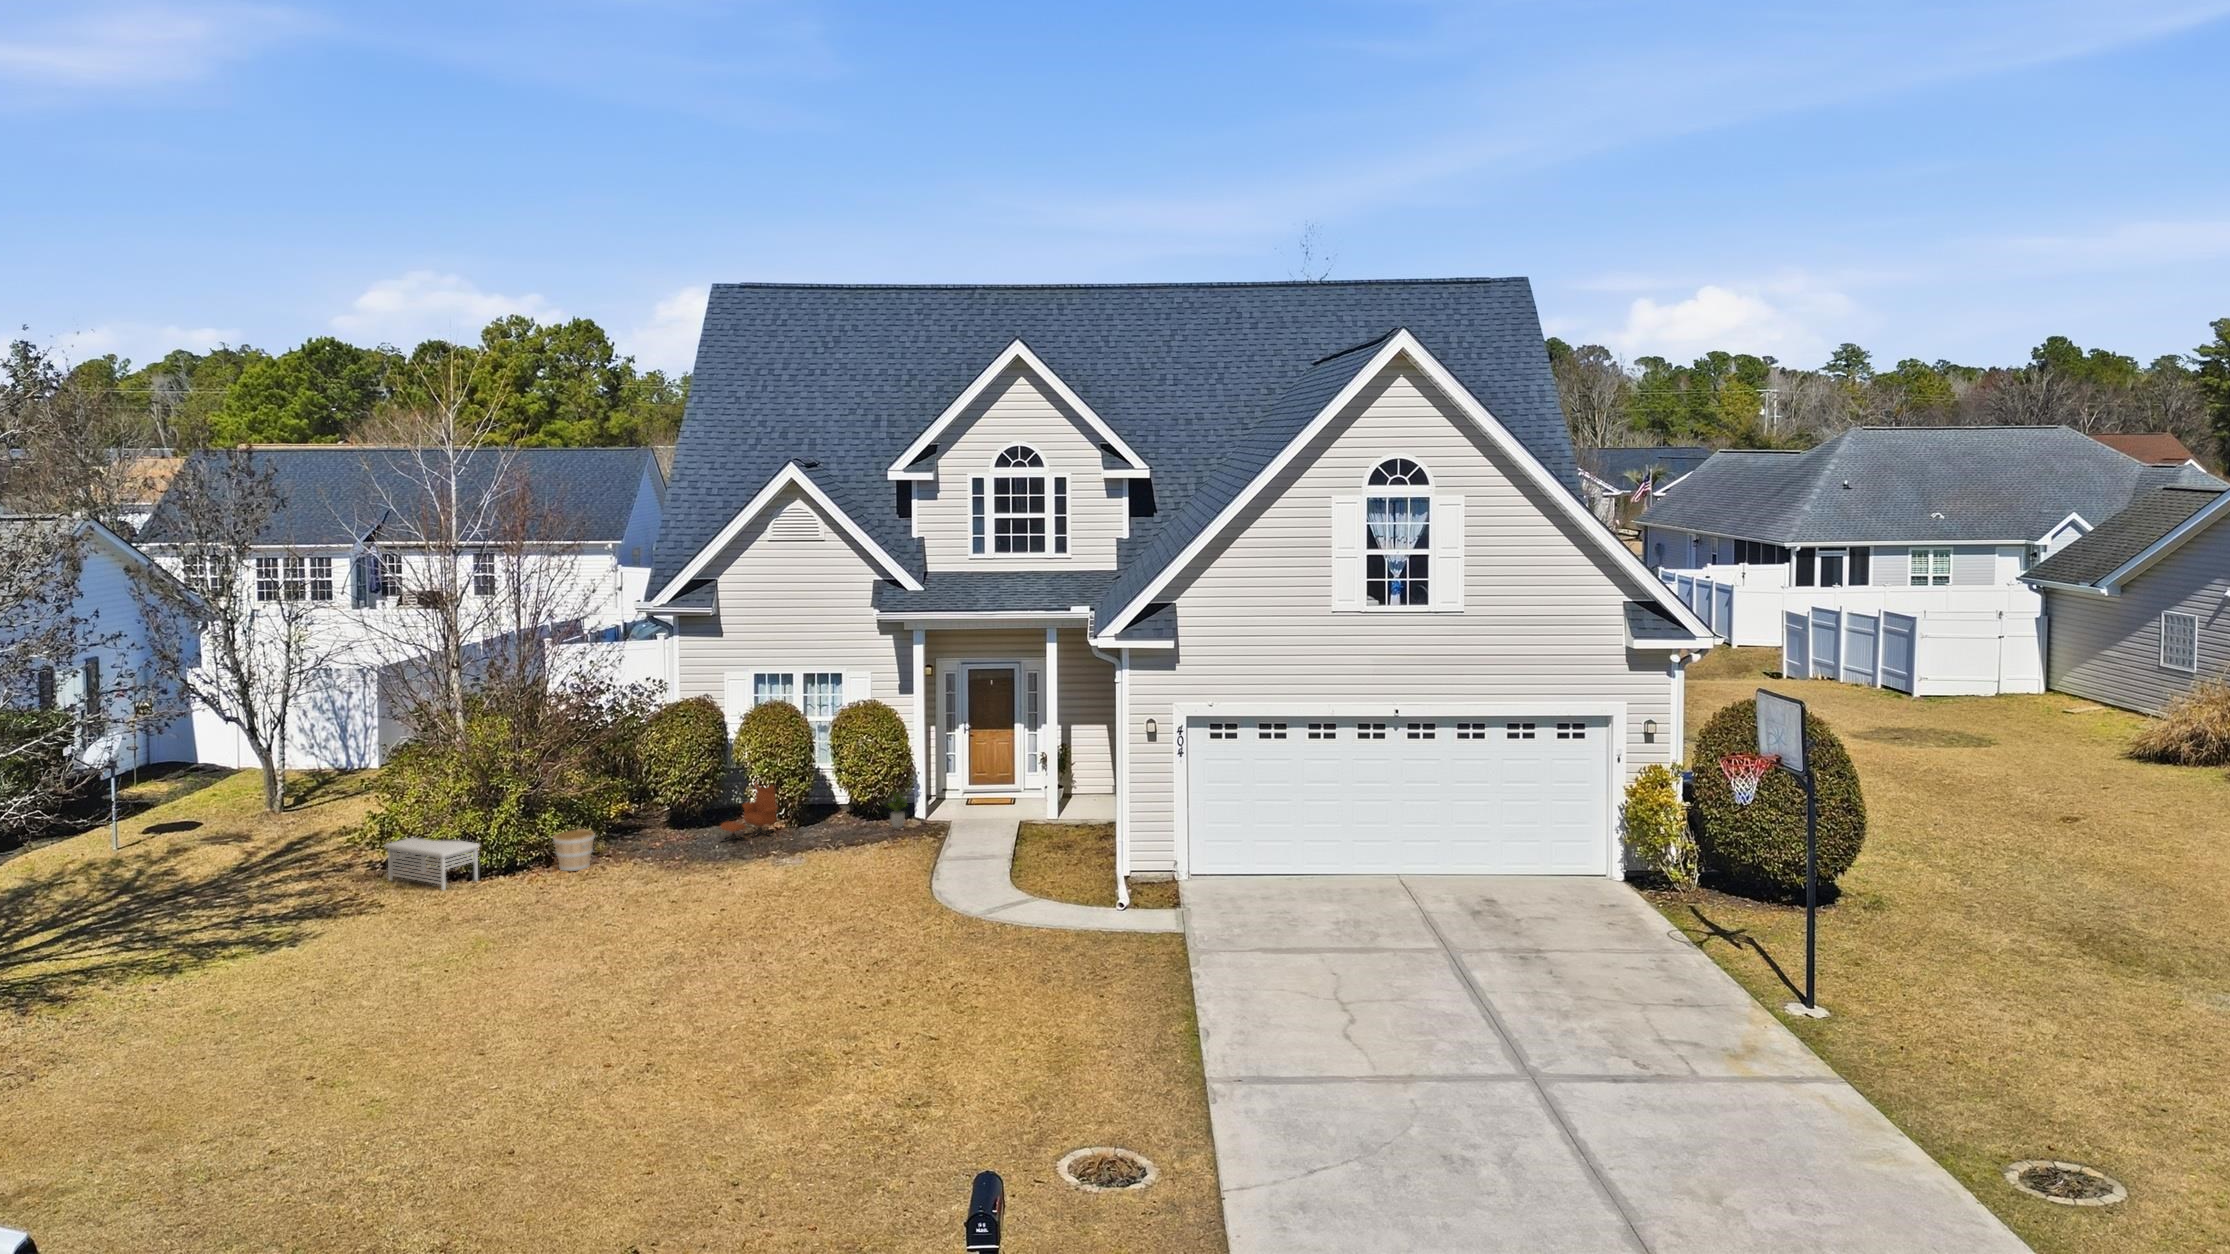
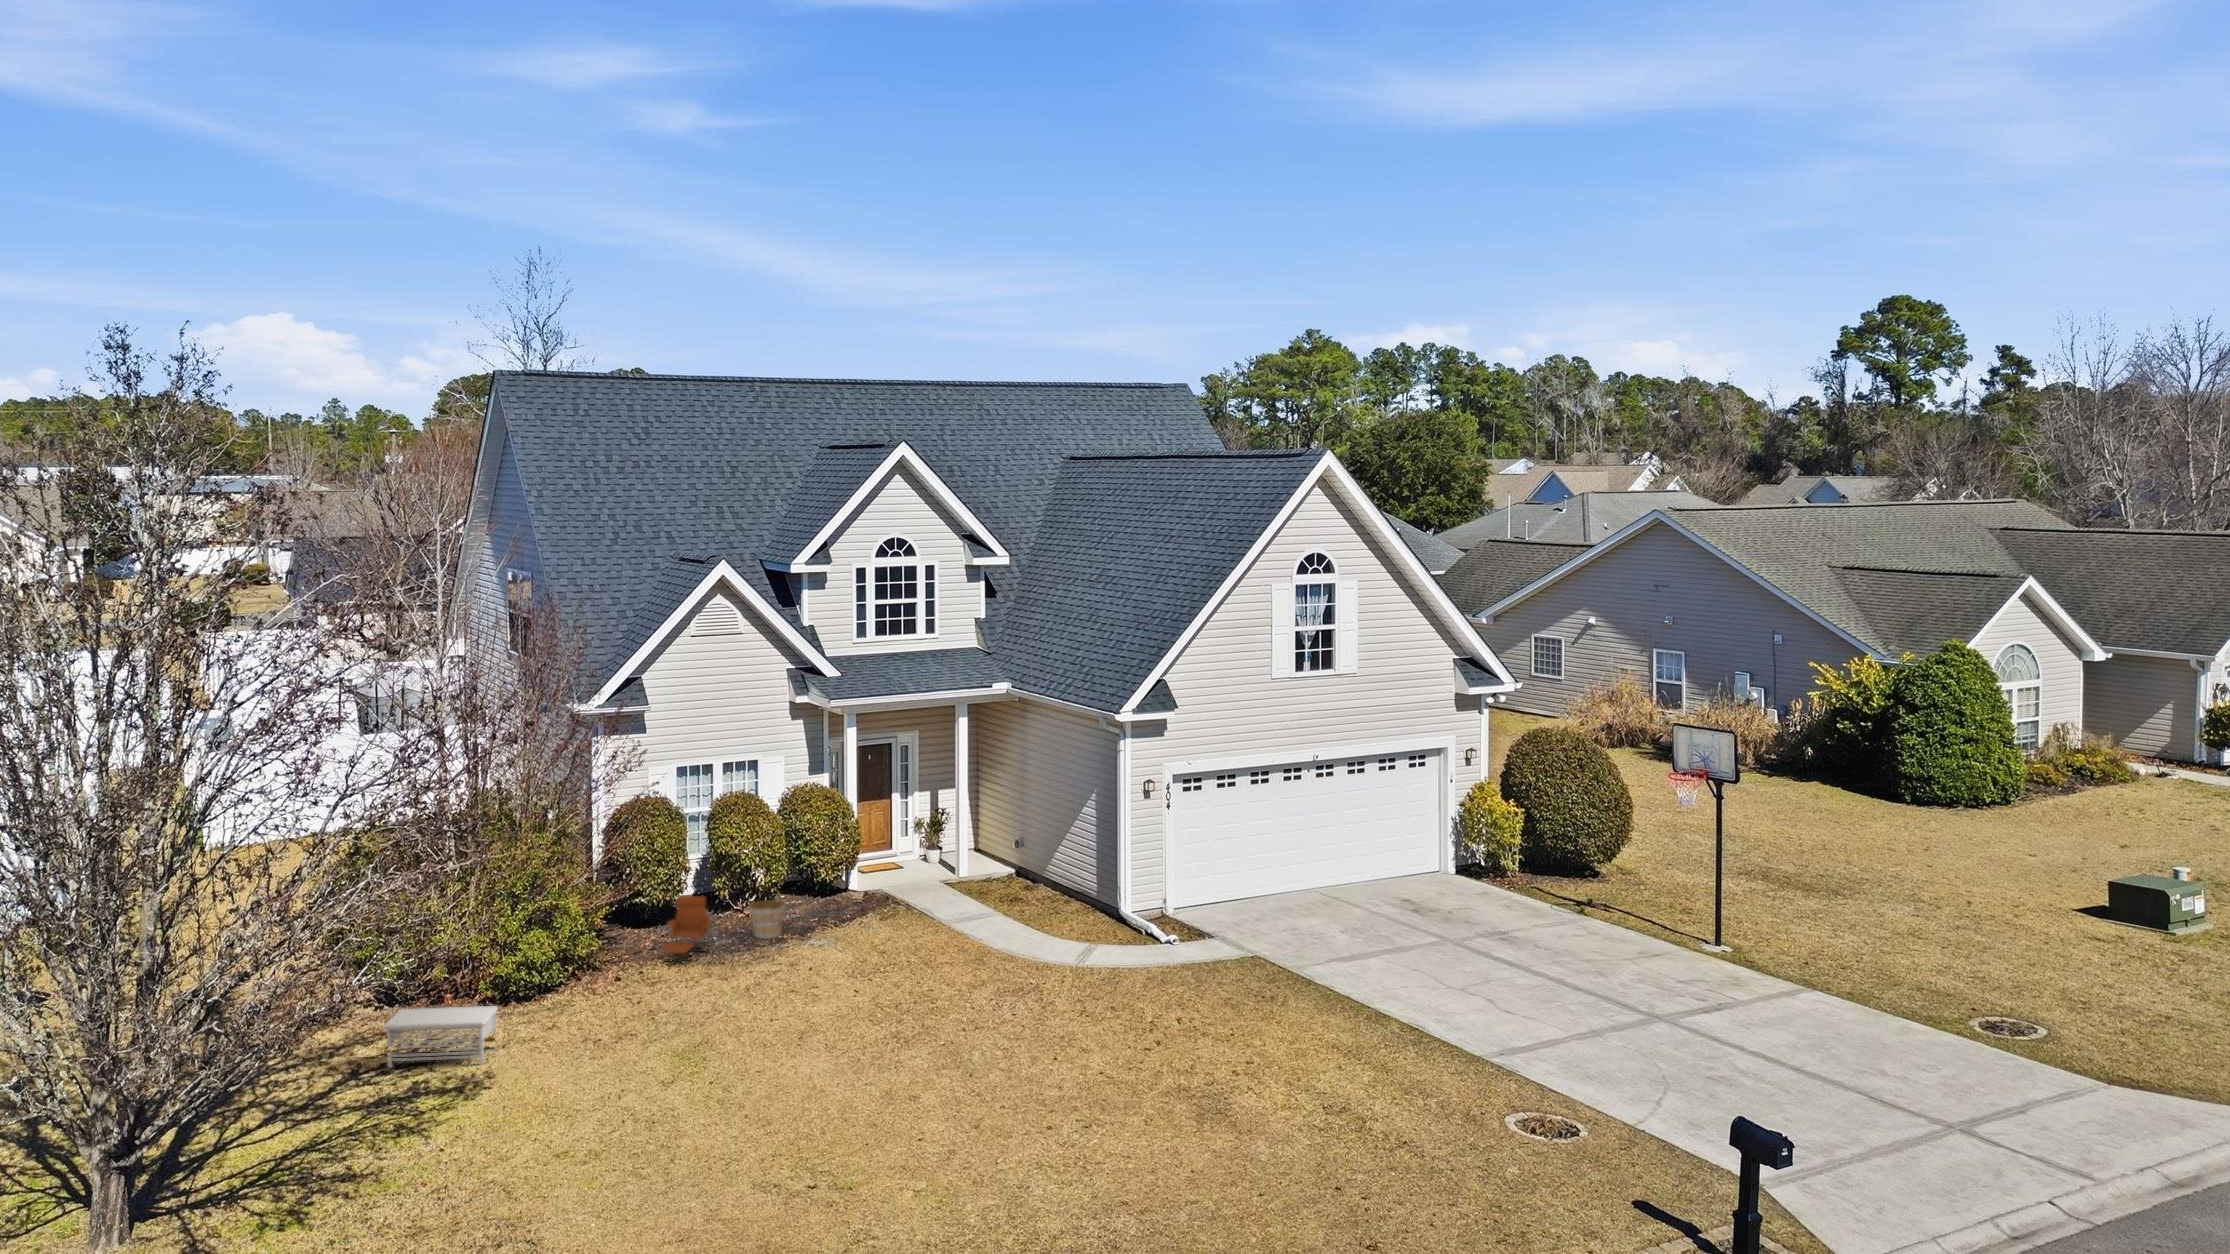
potted plant: present [887,792,907,828] -> none [800,883,826,925]
wooden bucket: present [553,829,595,871] -> present [749,900,786,939]

